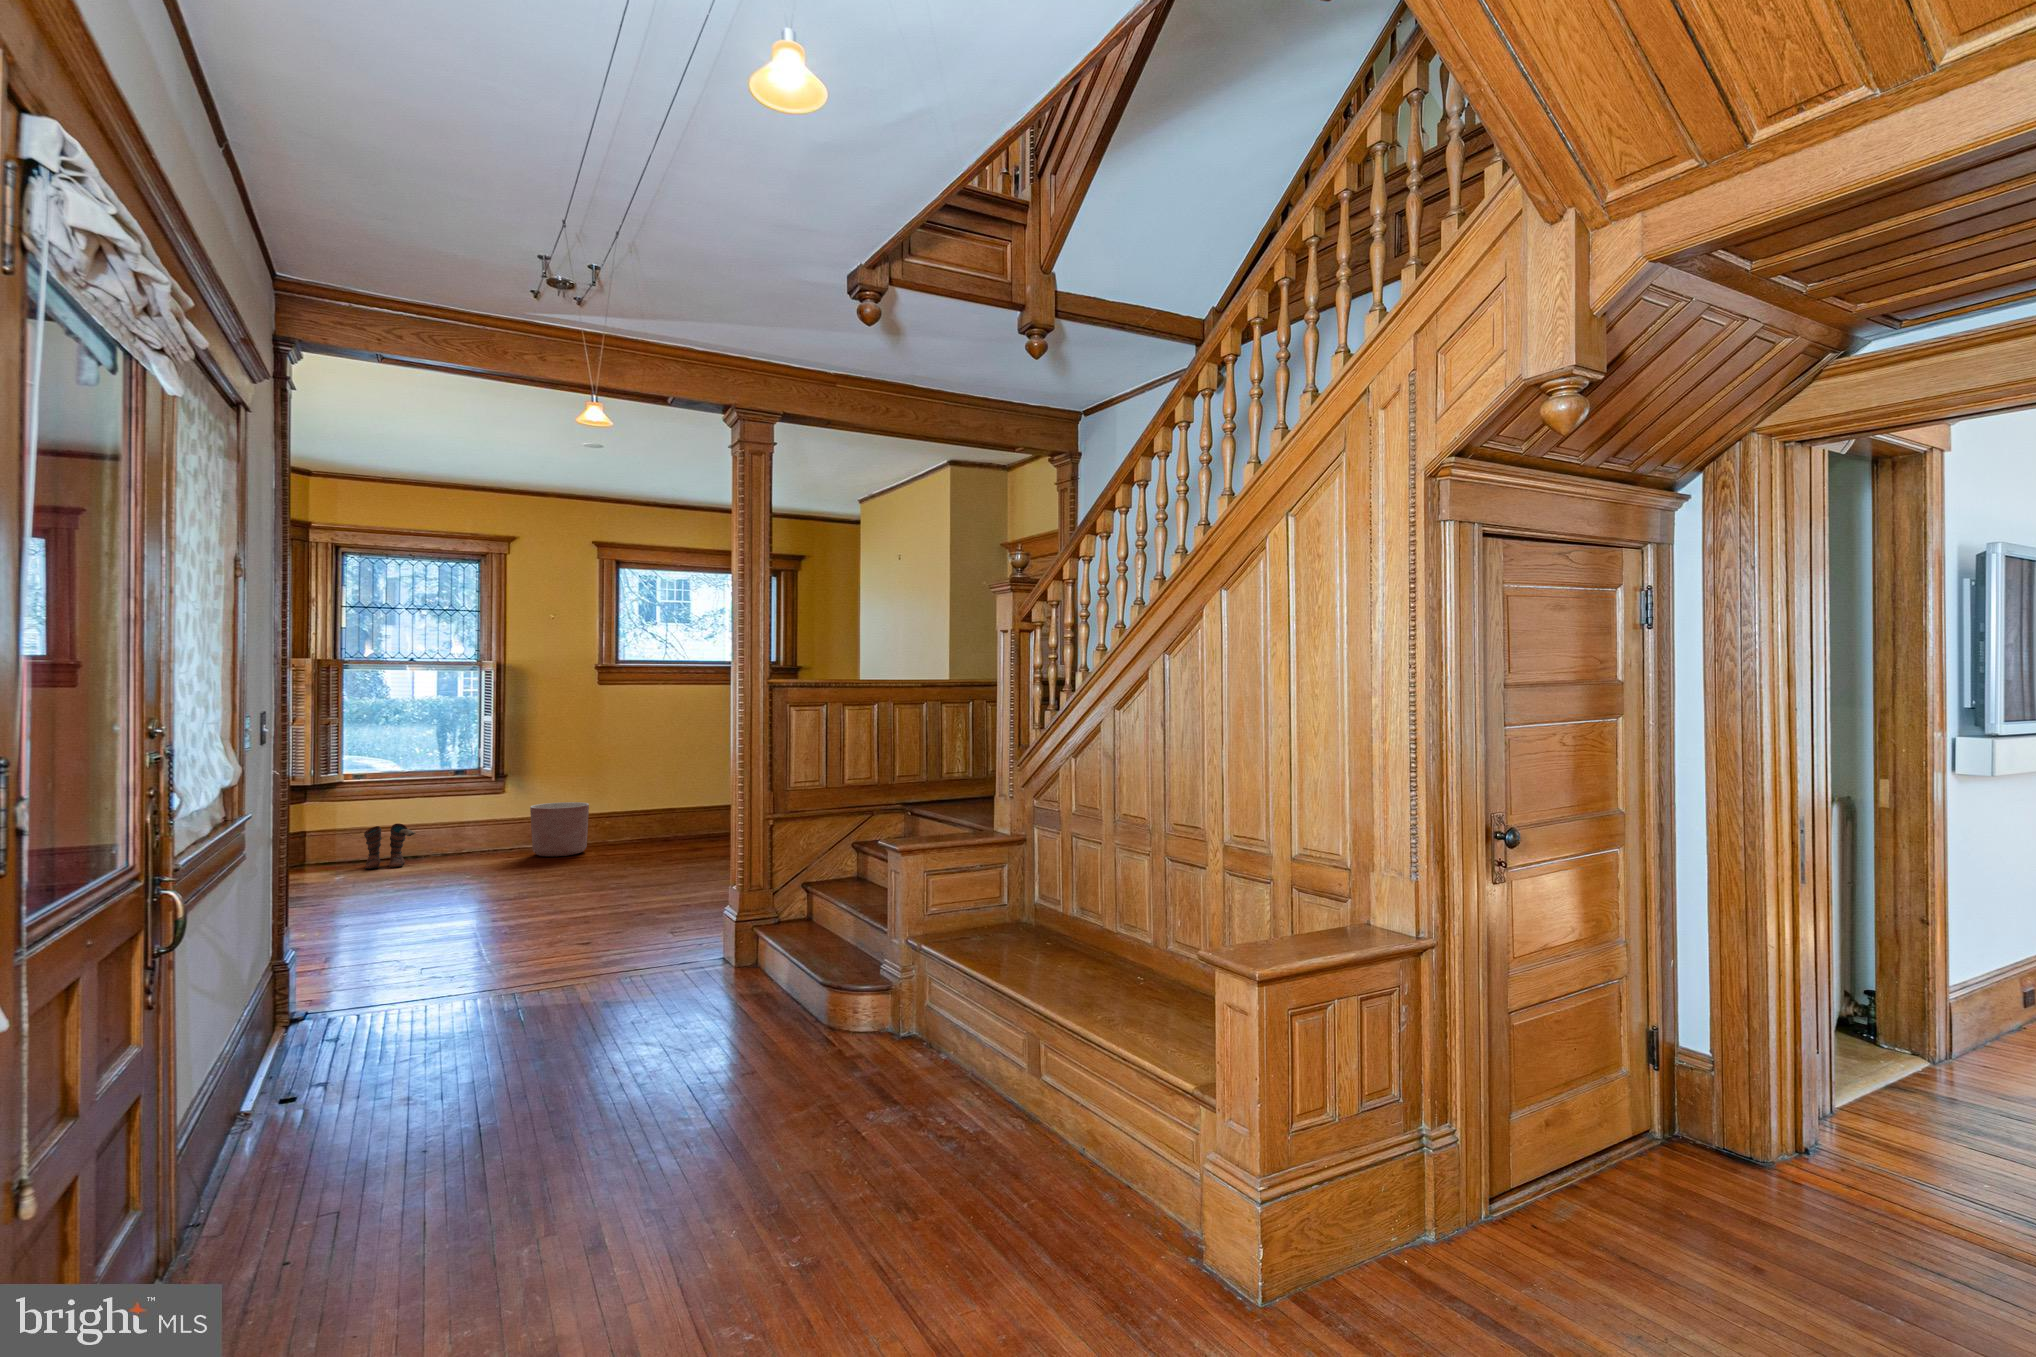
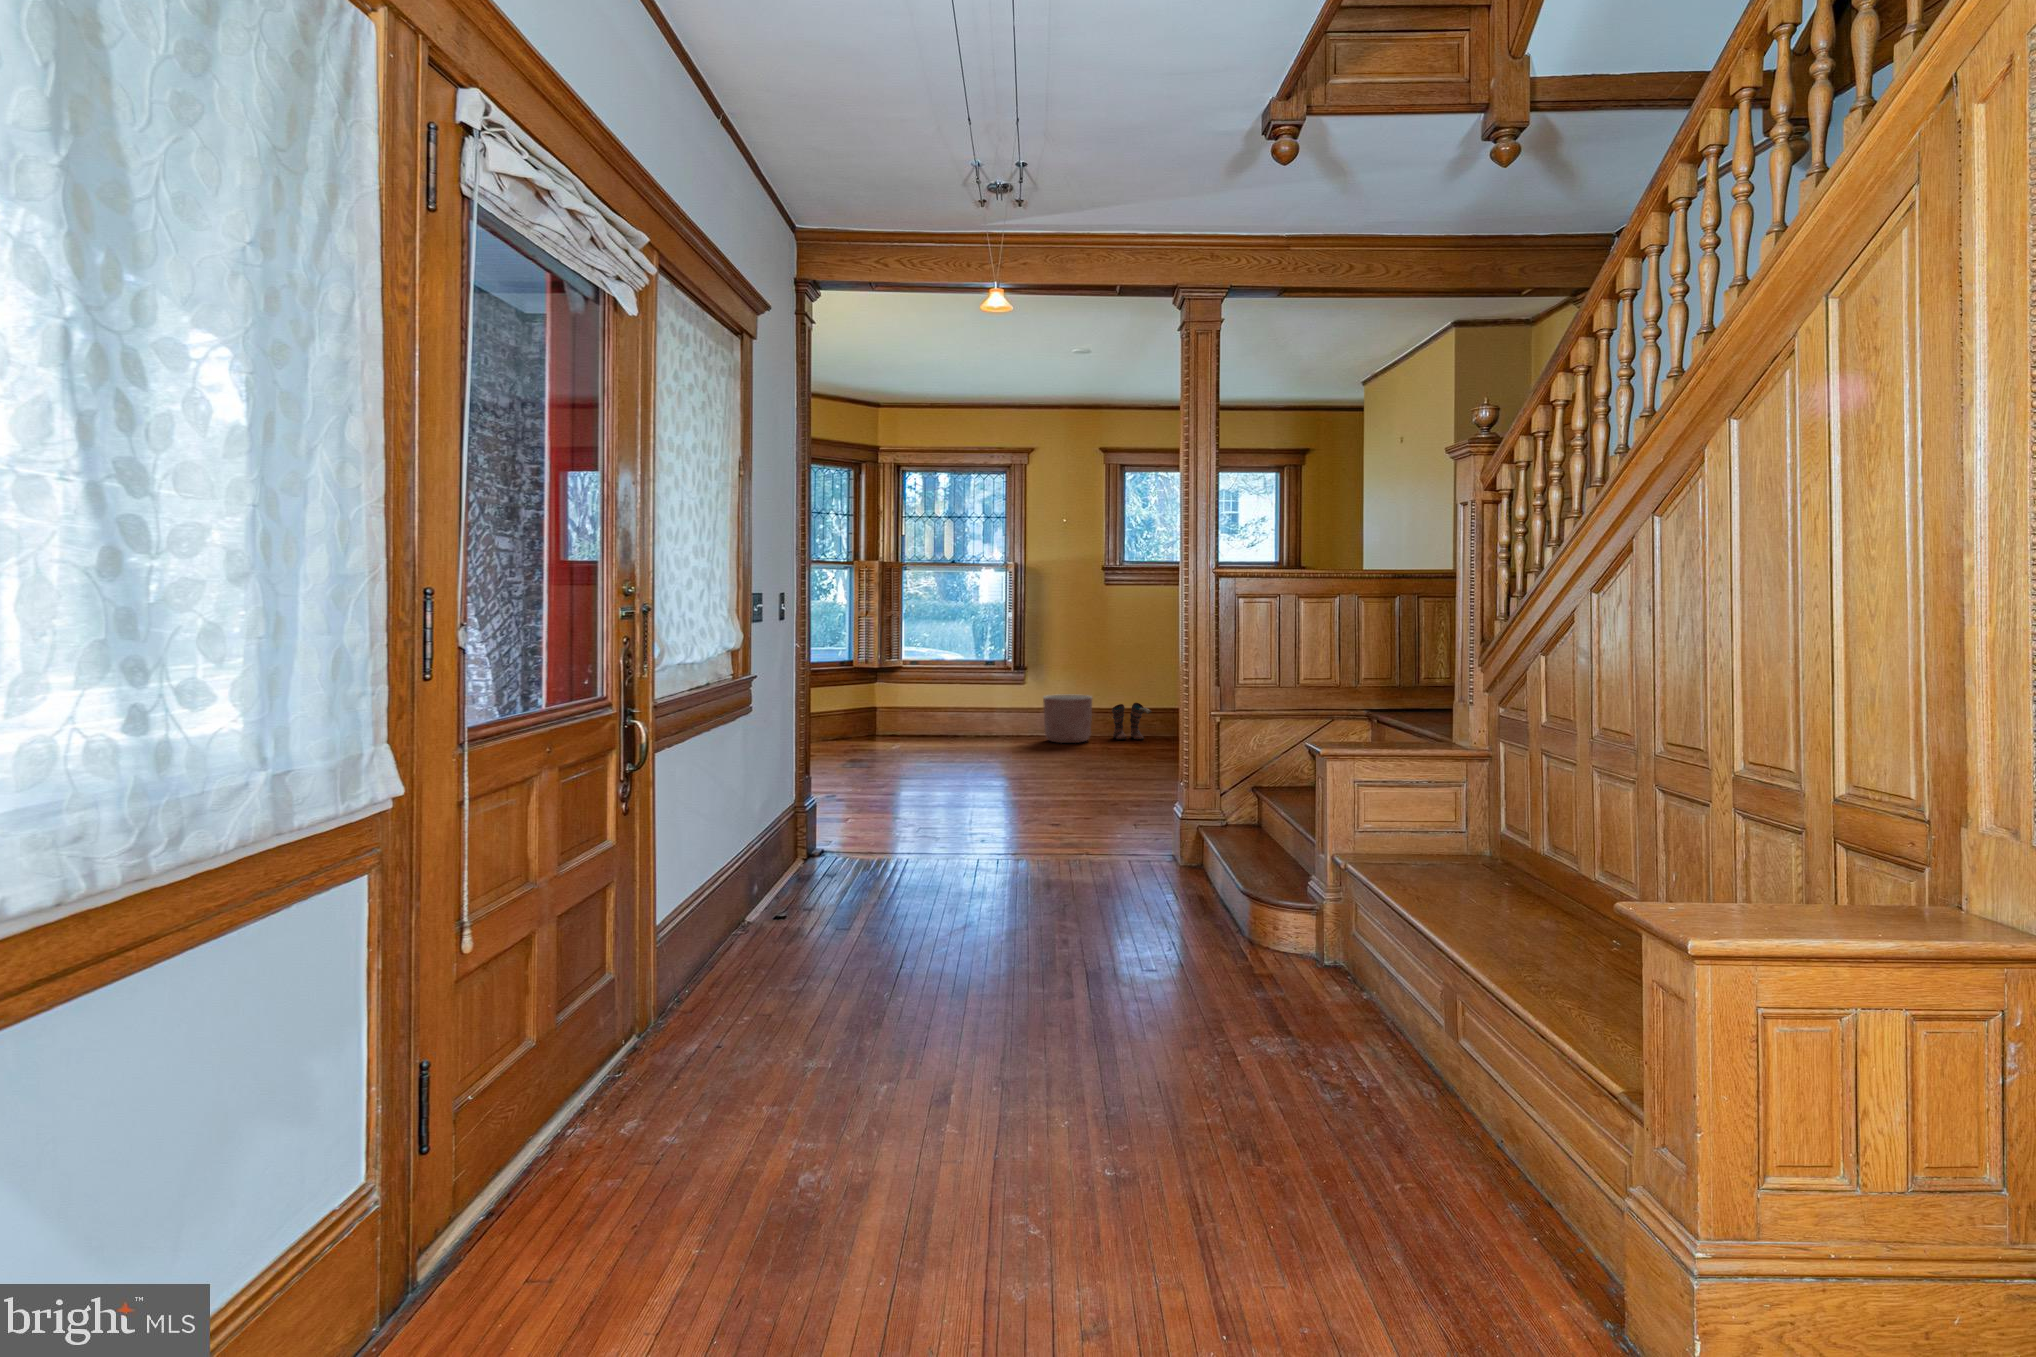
boots: present [364,823,415,869] -> present [1112,703,1152,740]

